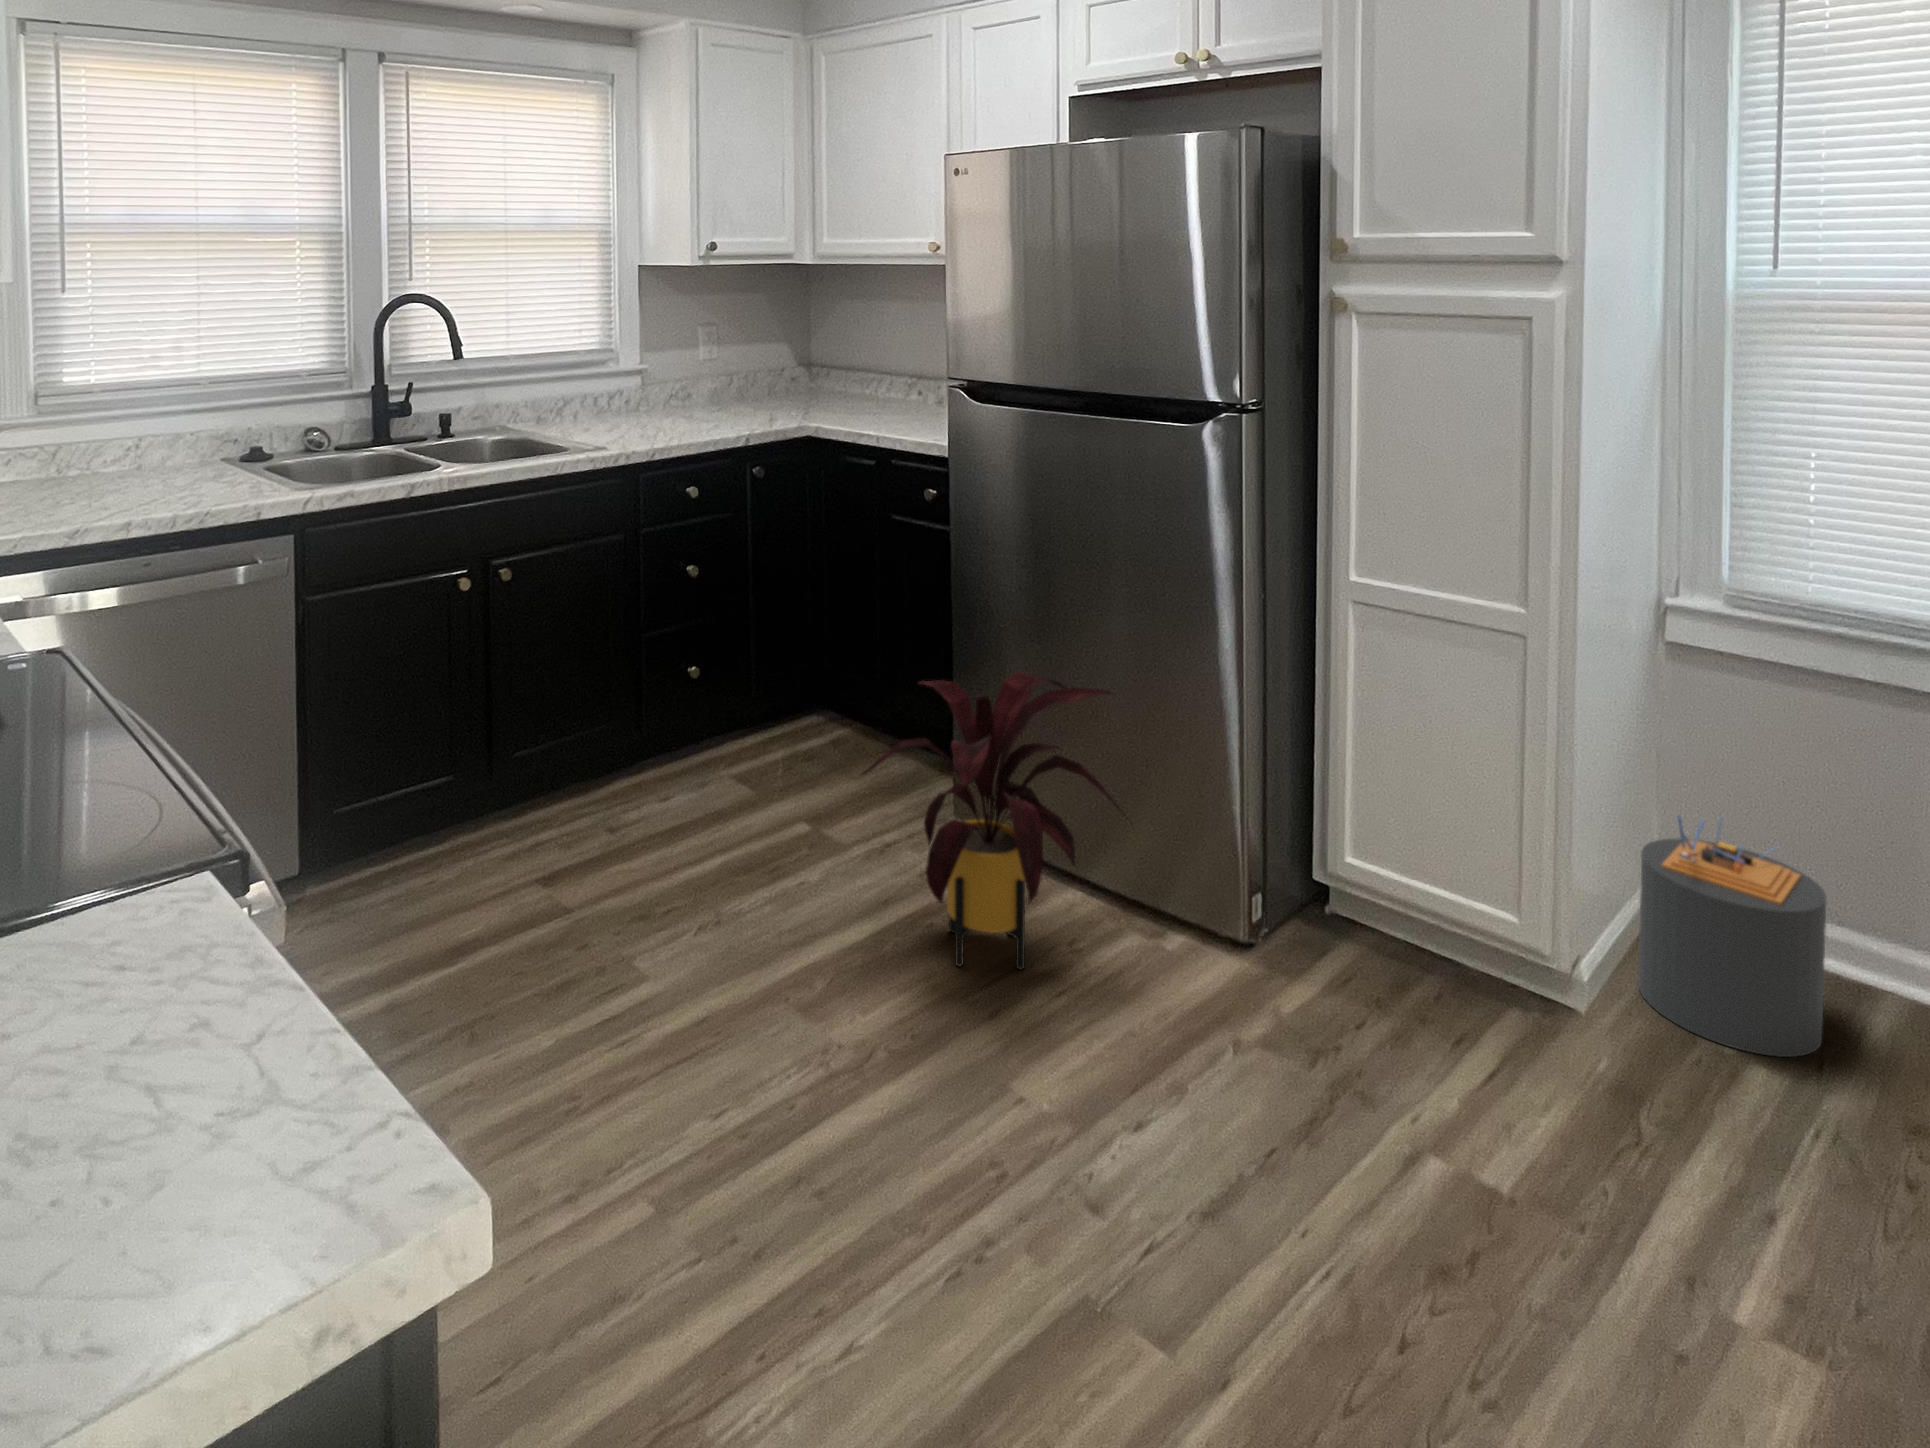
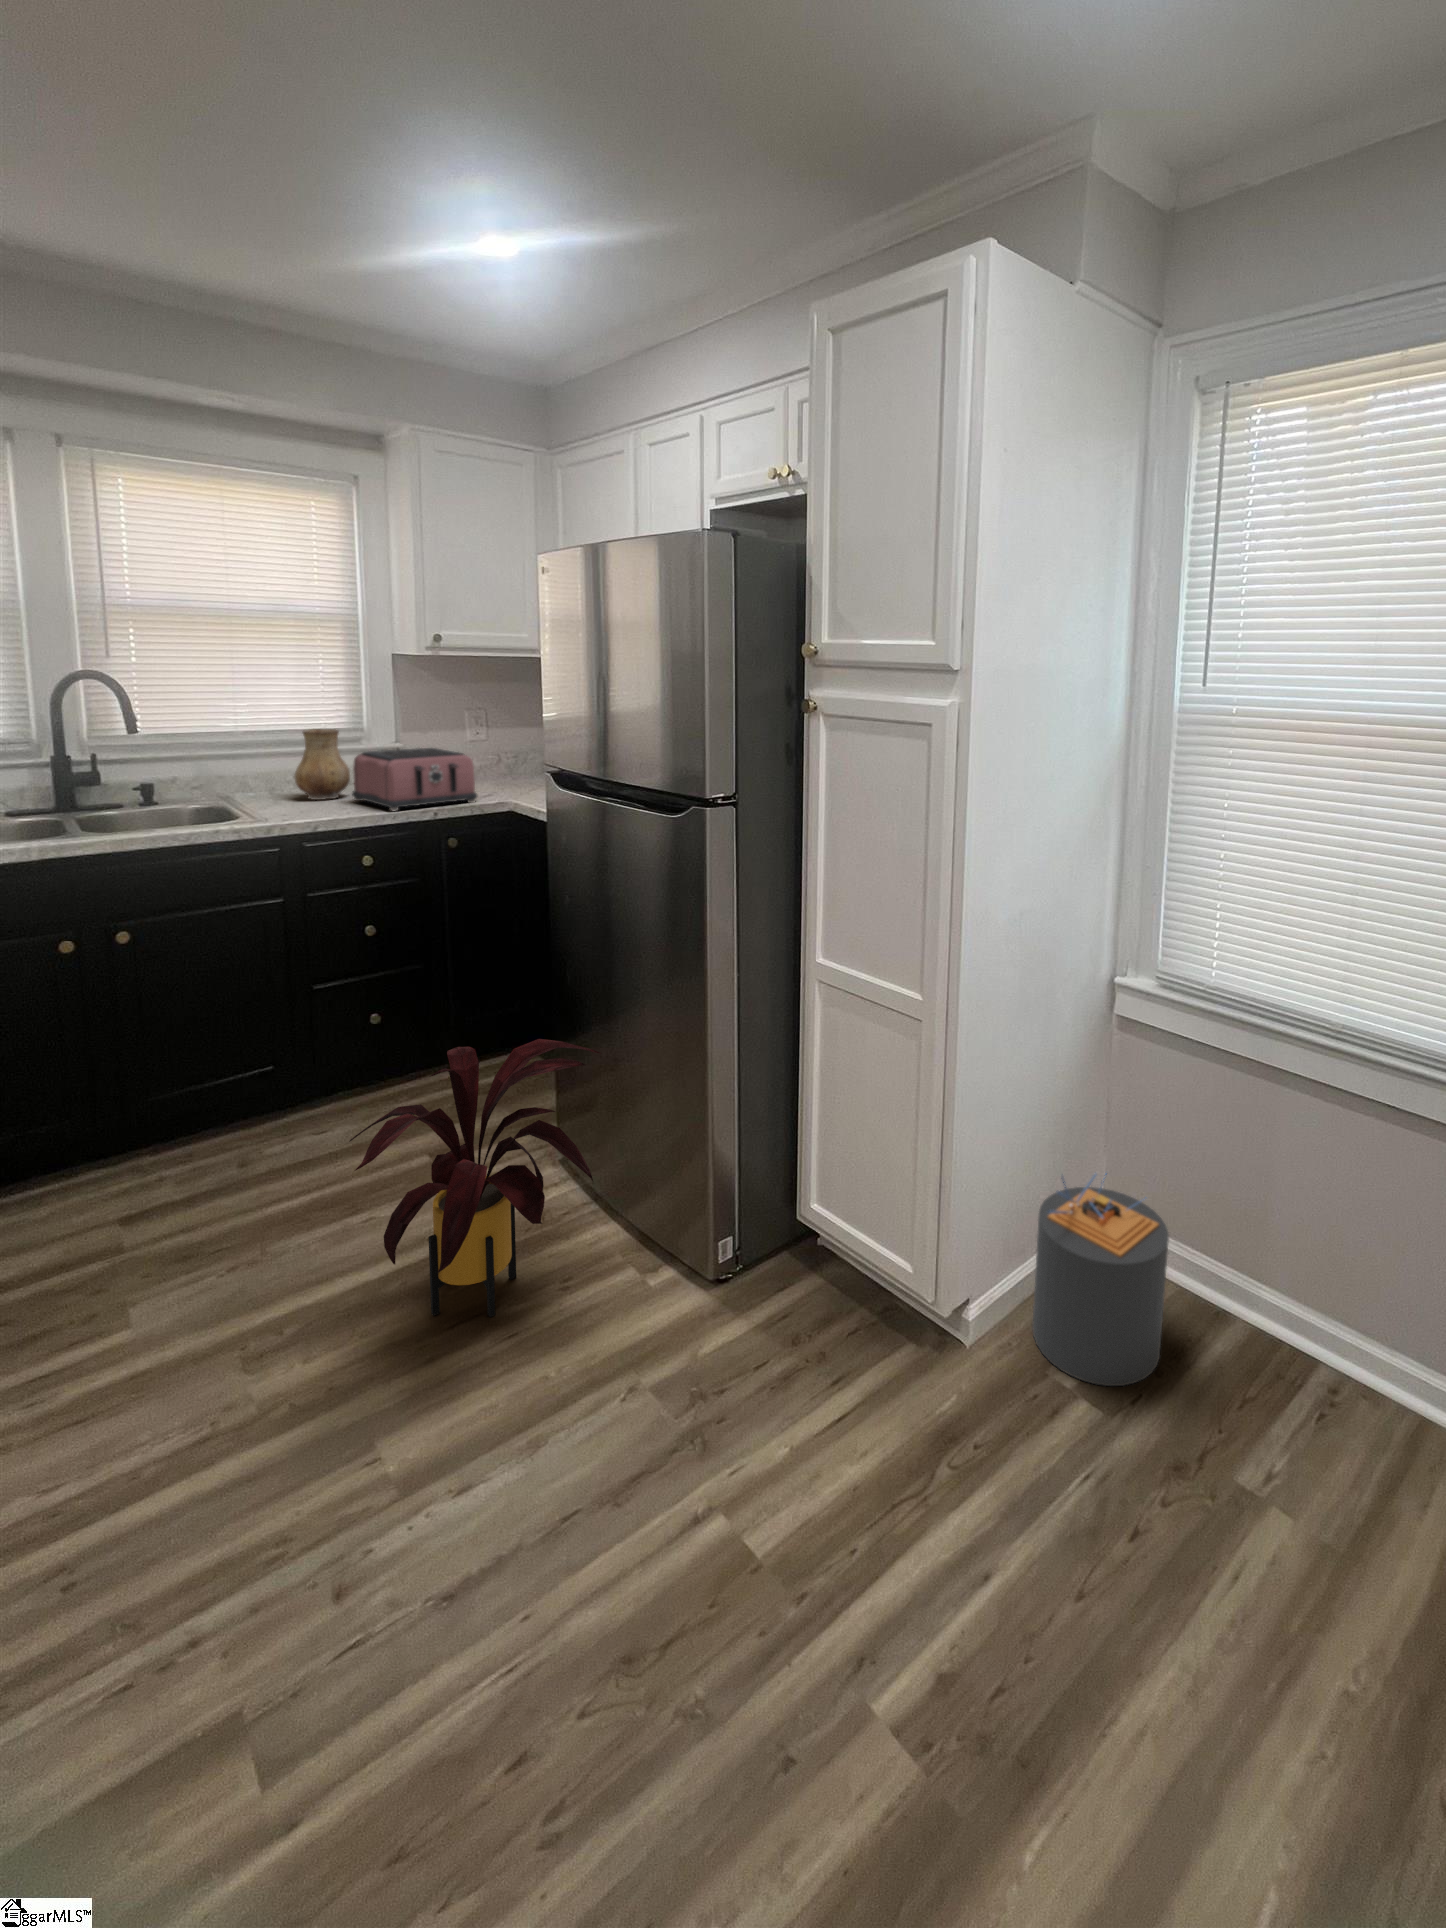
ceramic pitcher: none [565,349,618,428] -> present [294,729,350,800]
toaster: none [634,367,769,437] -> present [352,748,477,811]

